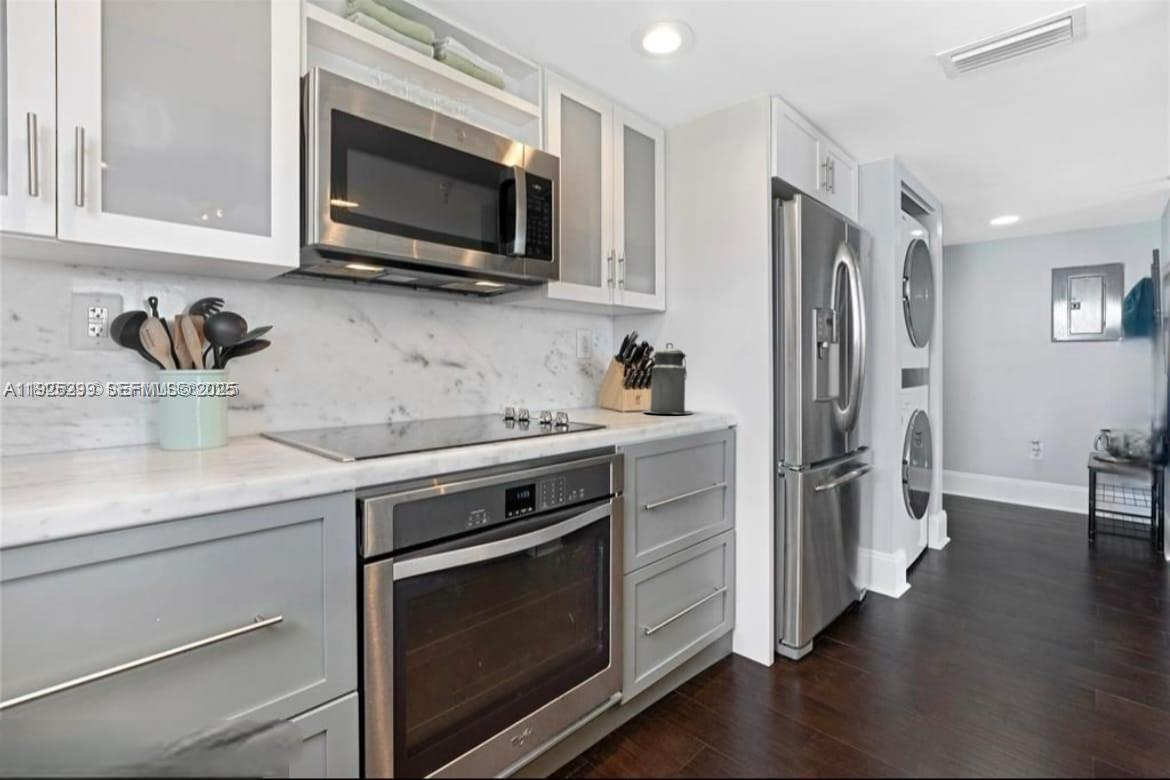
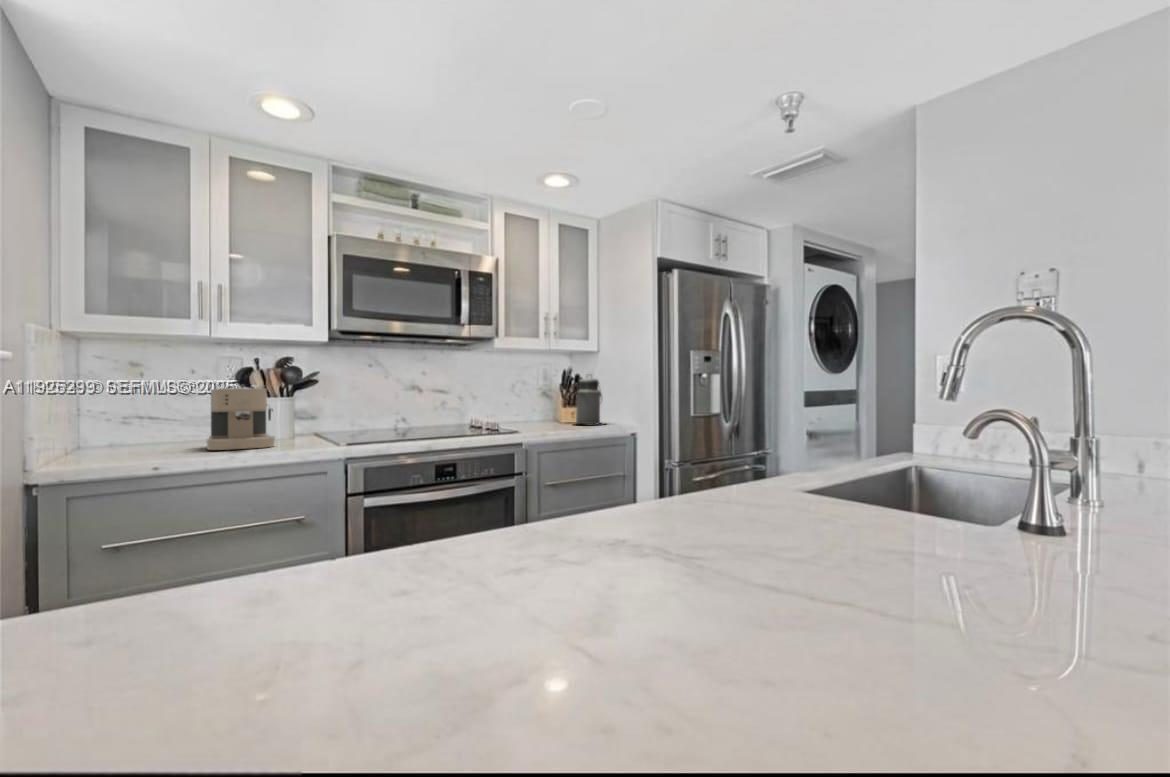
coffee maker: none [50,340,207,482] -> present [207,384,275,450]

